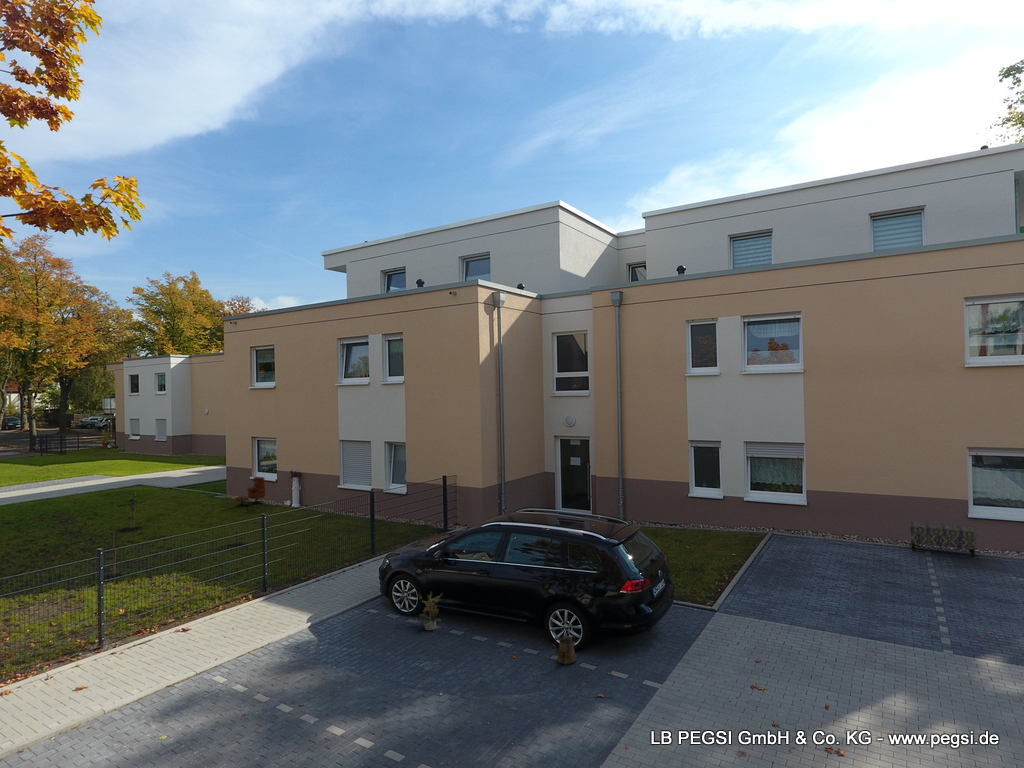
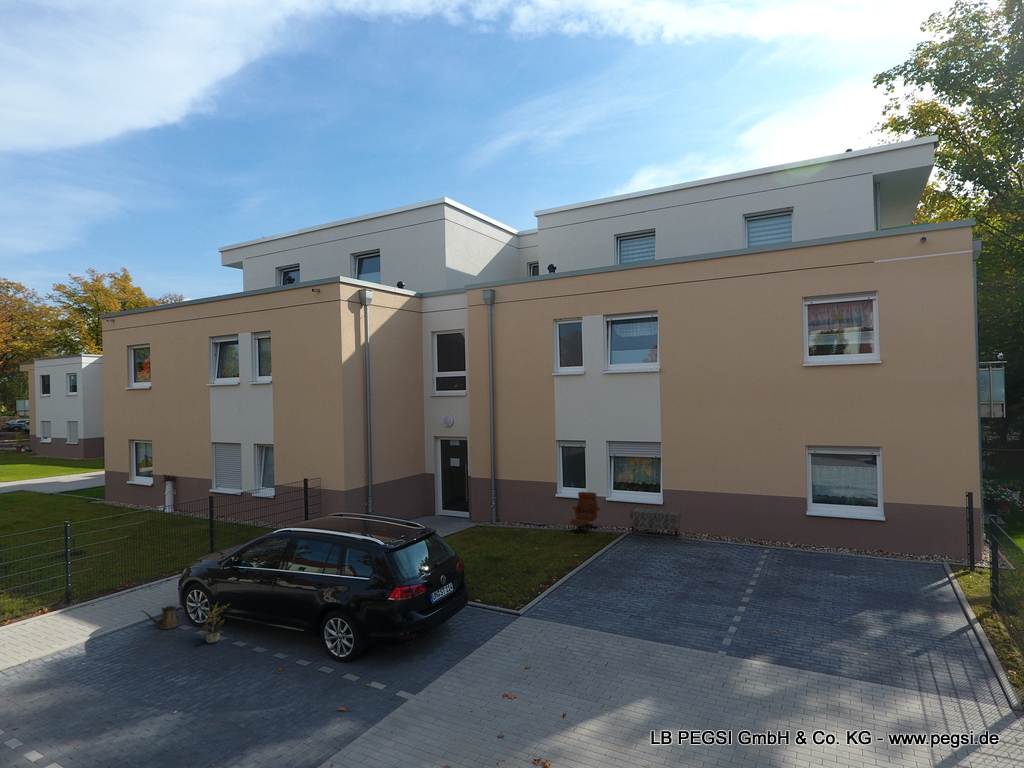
lounge chair: present [235,477,266,506] -> present [570,492,600,533]
bench: present [909,521,976,557] -> present [630,508,682,537]
watering can: present [552,635,577,664] -> present [141,606,183,630]

